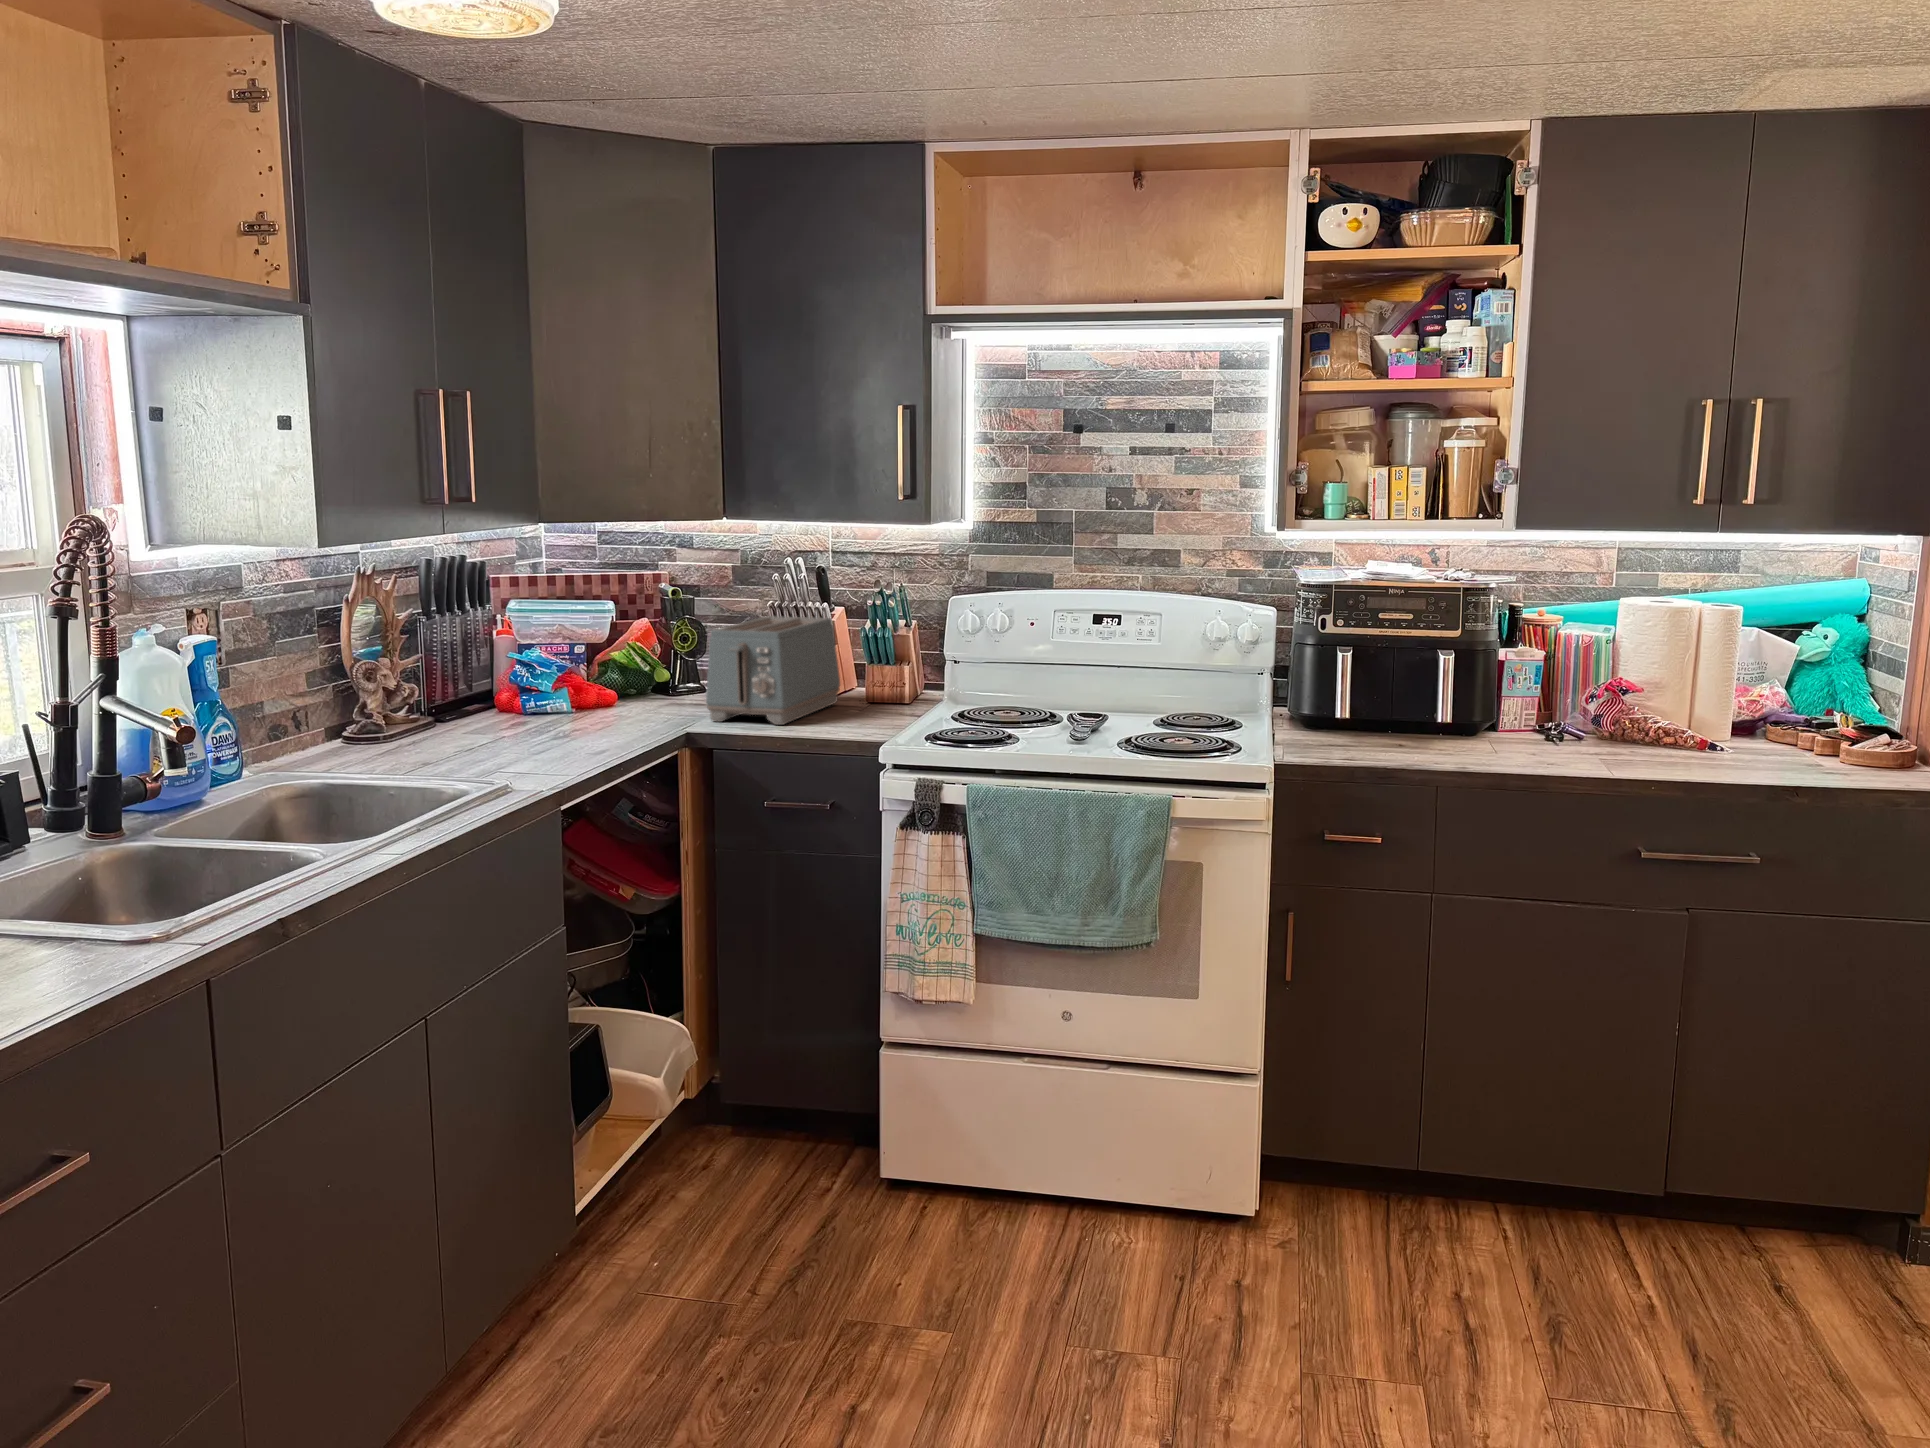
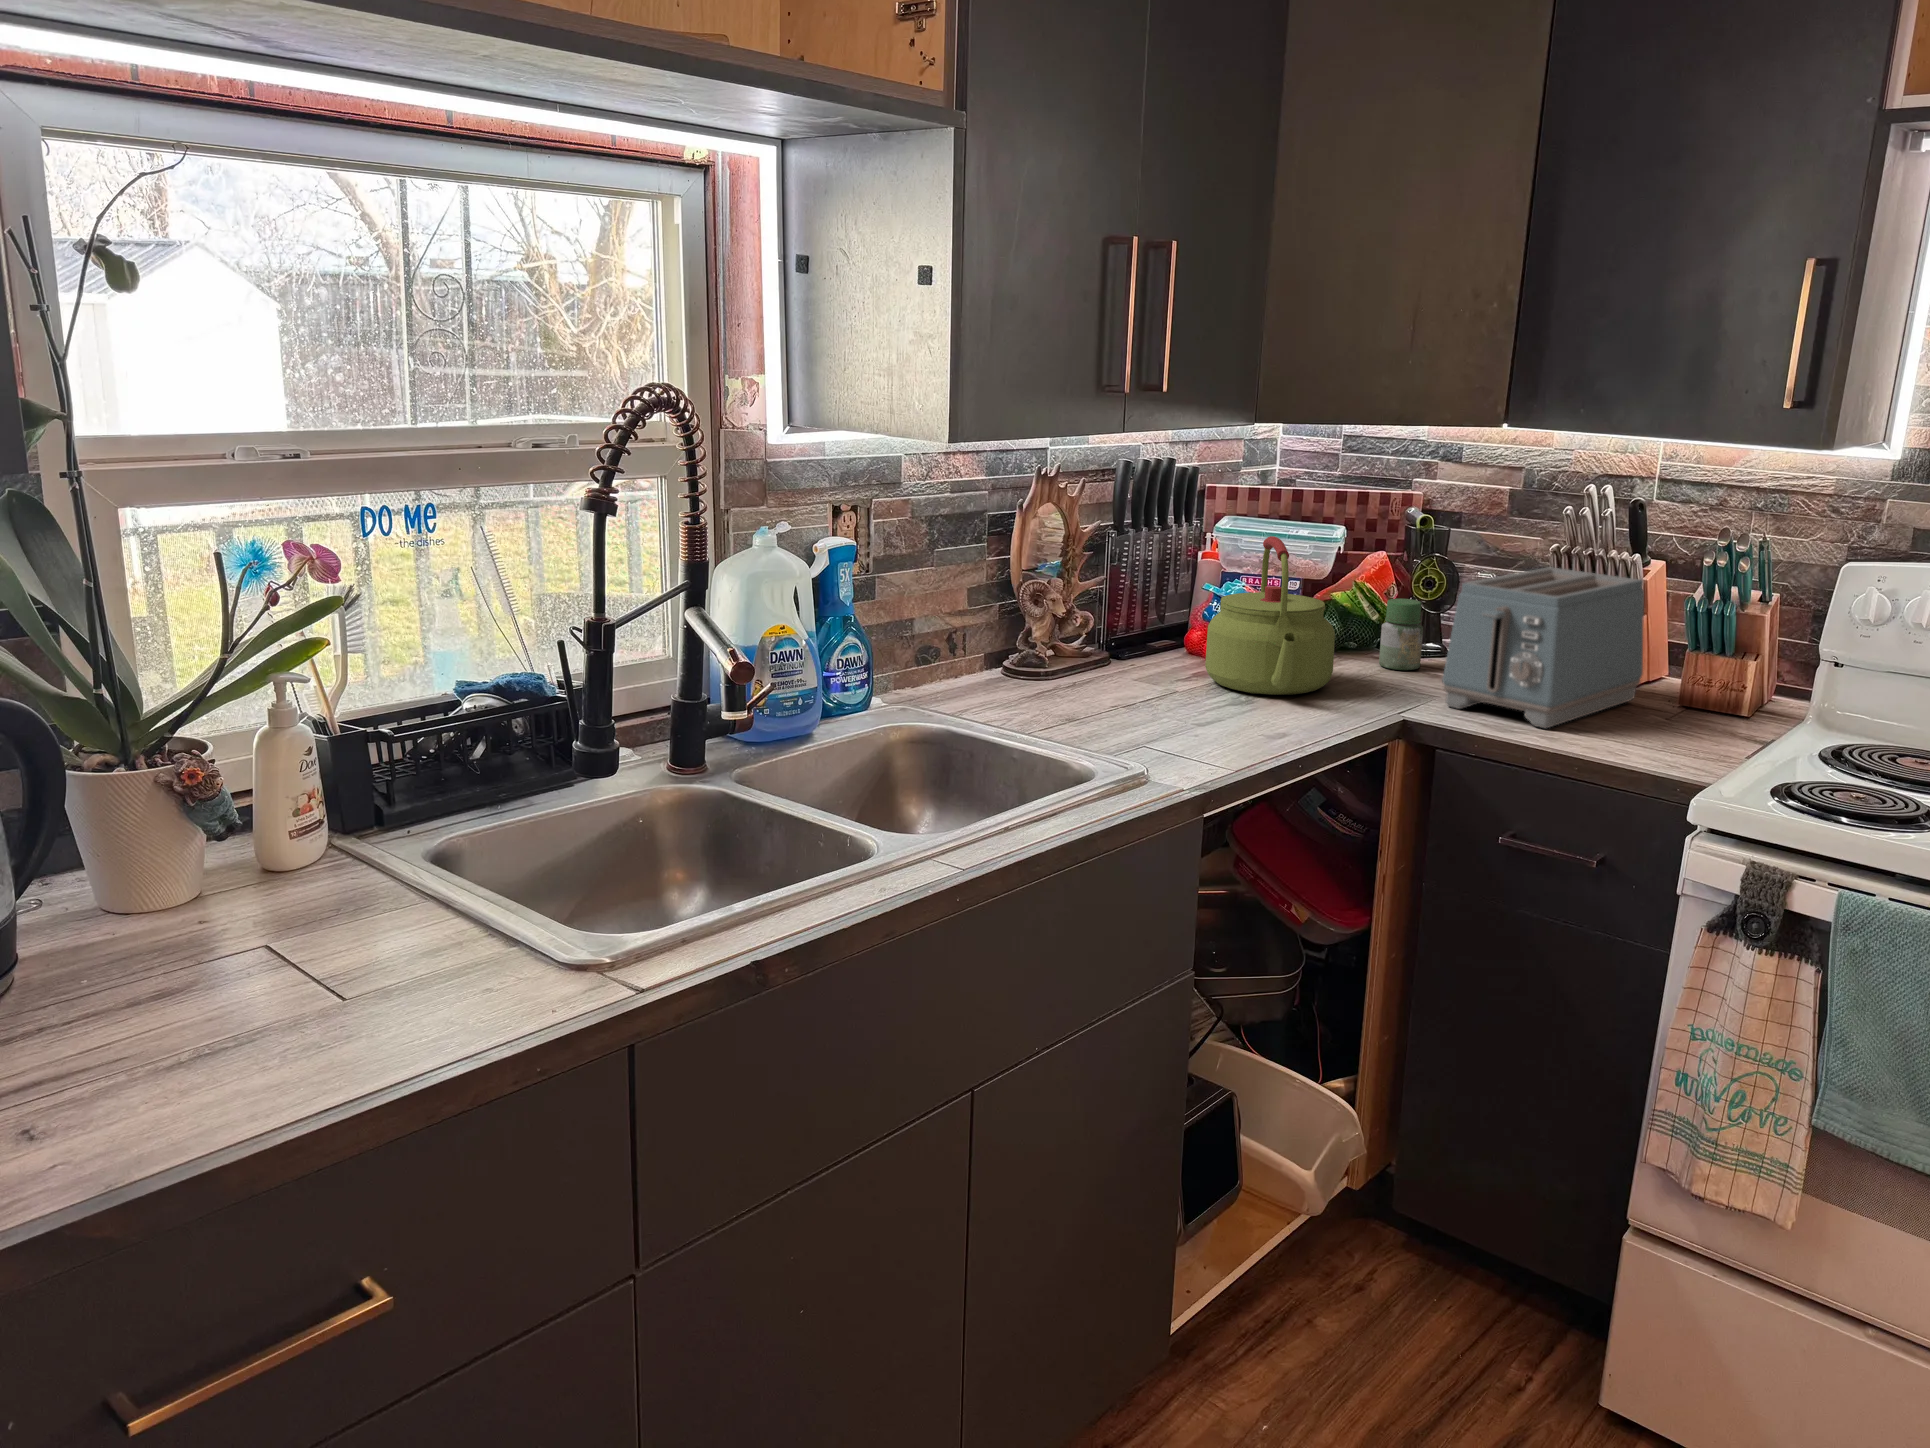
kettle: none [520,610,623,730] -> present [1205,536,1335,695]
jar: none [653,651,685,704] -> present [1379,599,1423,670]

